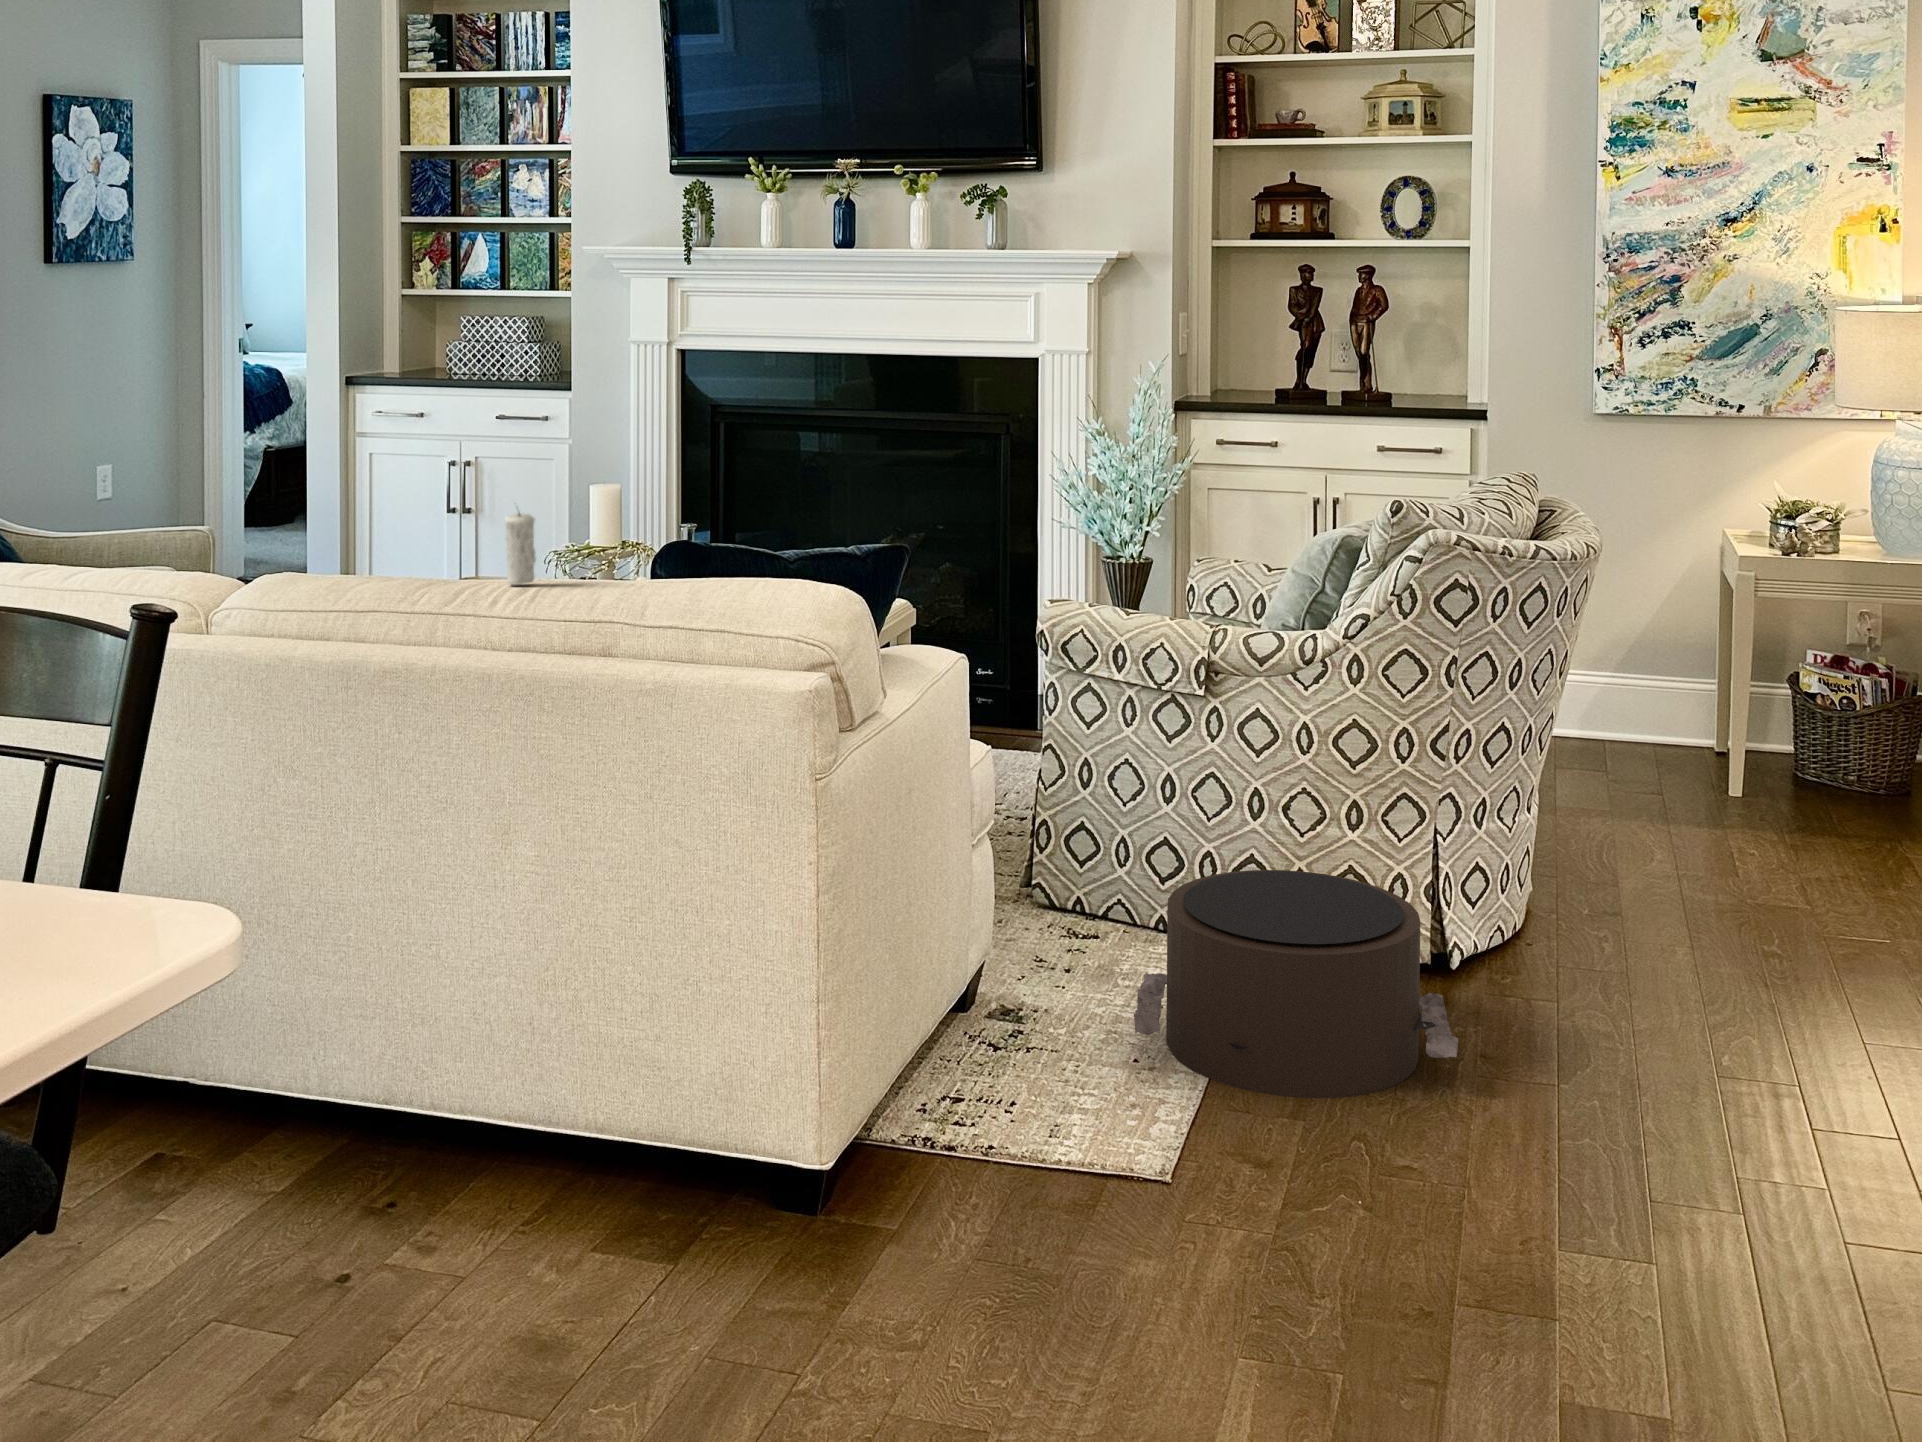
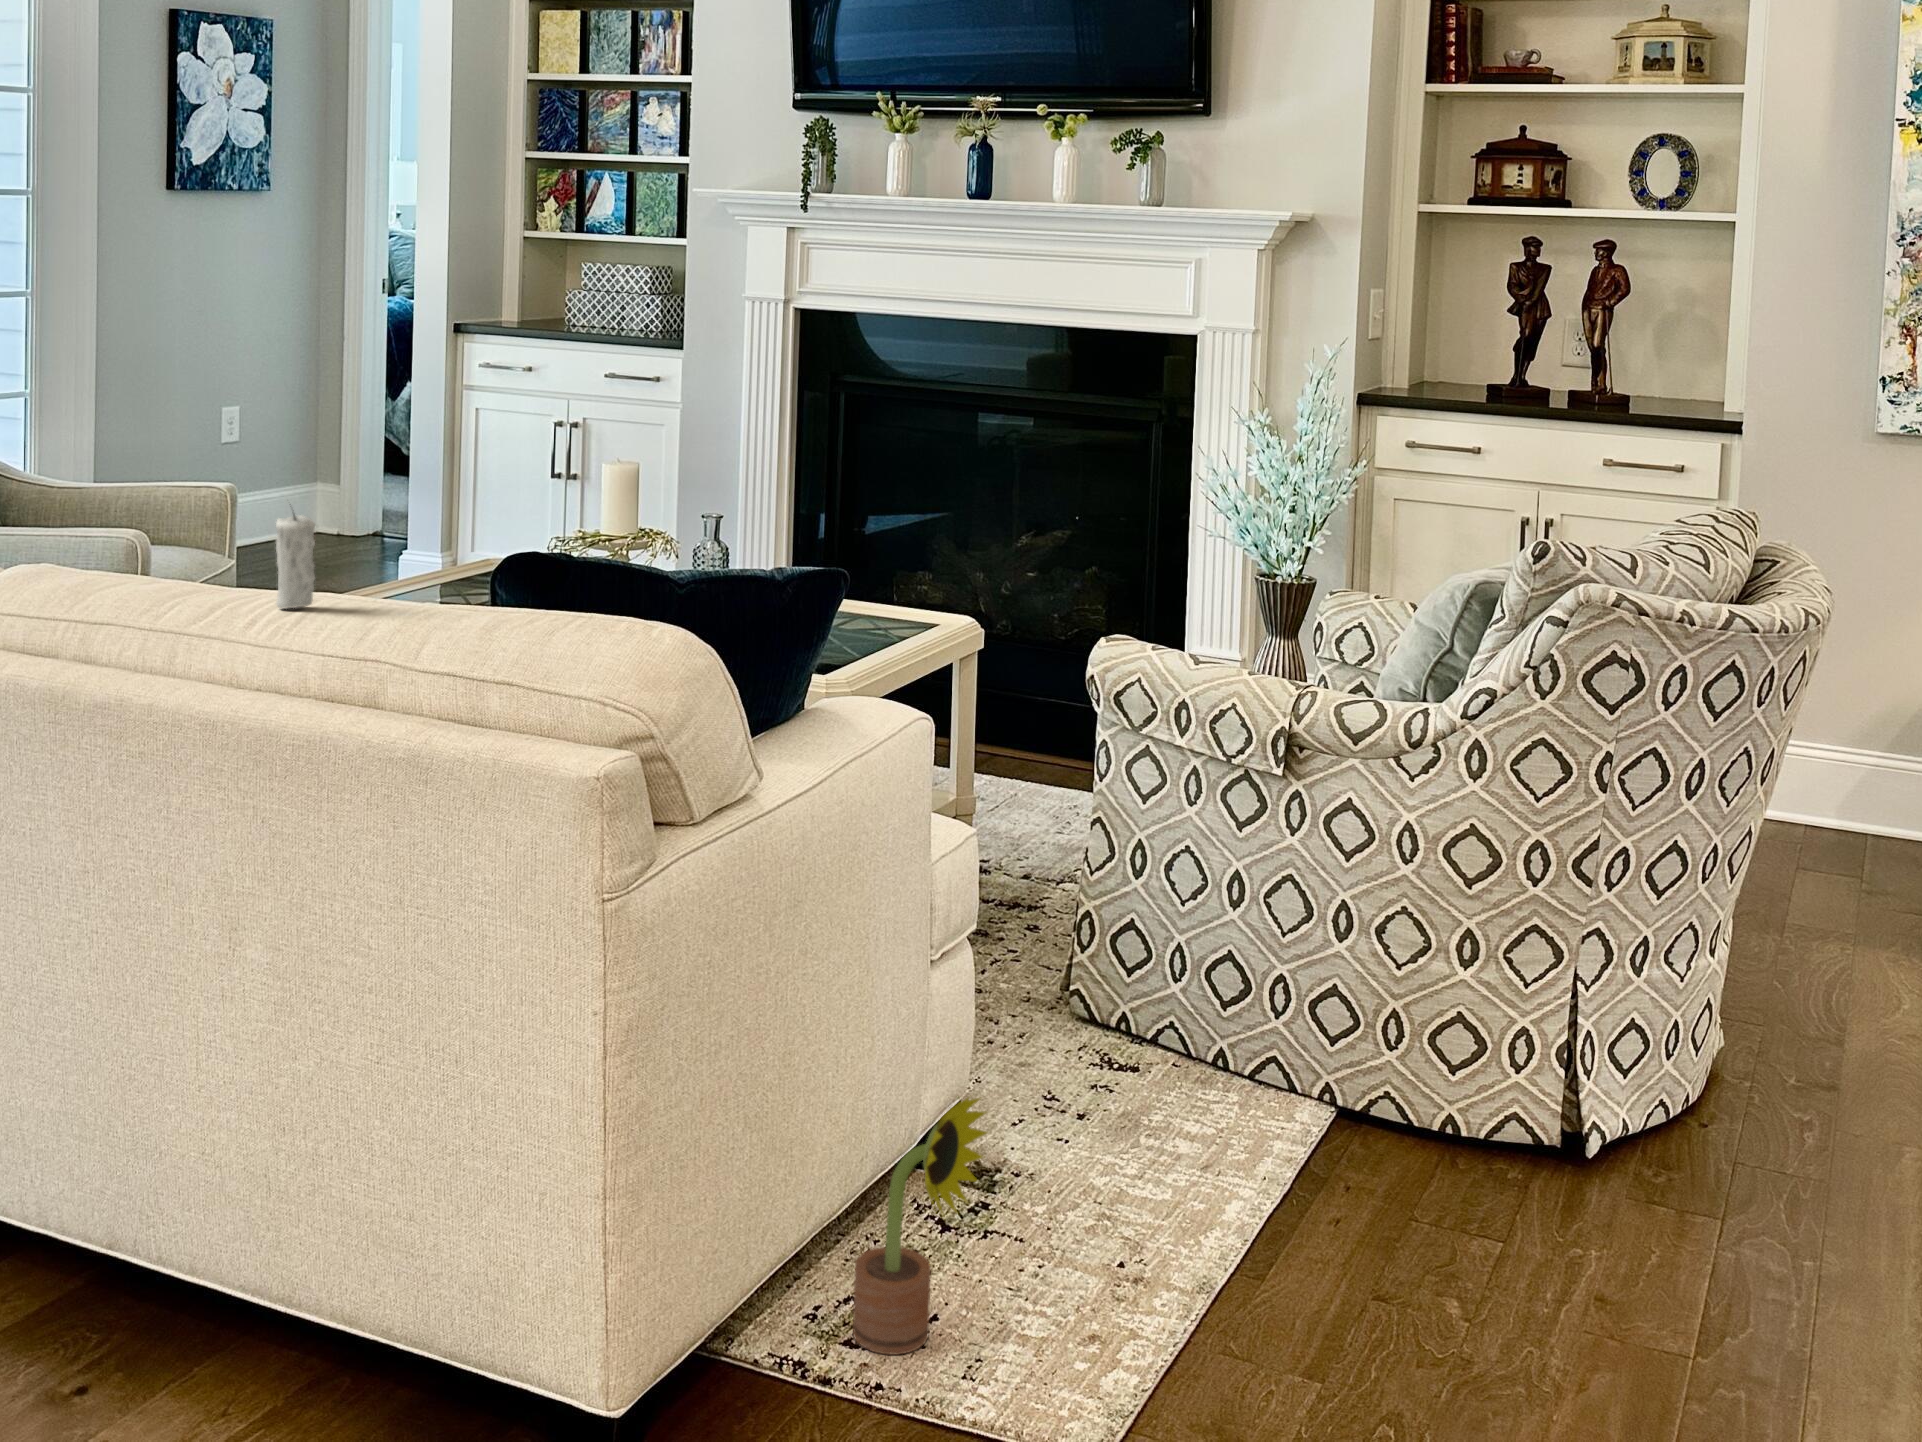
pouf: present [1134,870,1458,1098] -> none [1119,1014,1554,1349]
decorative plant: none [953,928,1049,1132] -> present [853,1098,988,1355]

